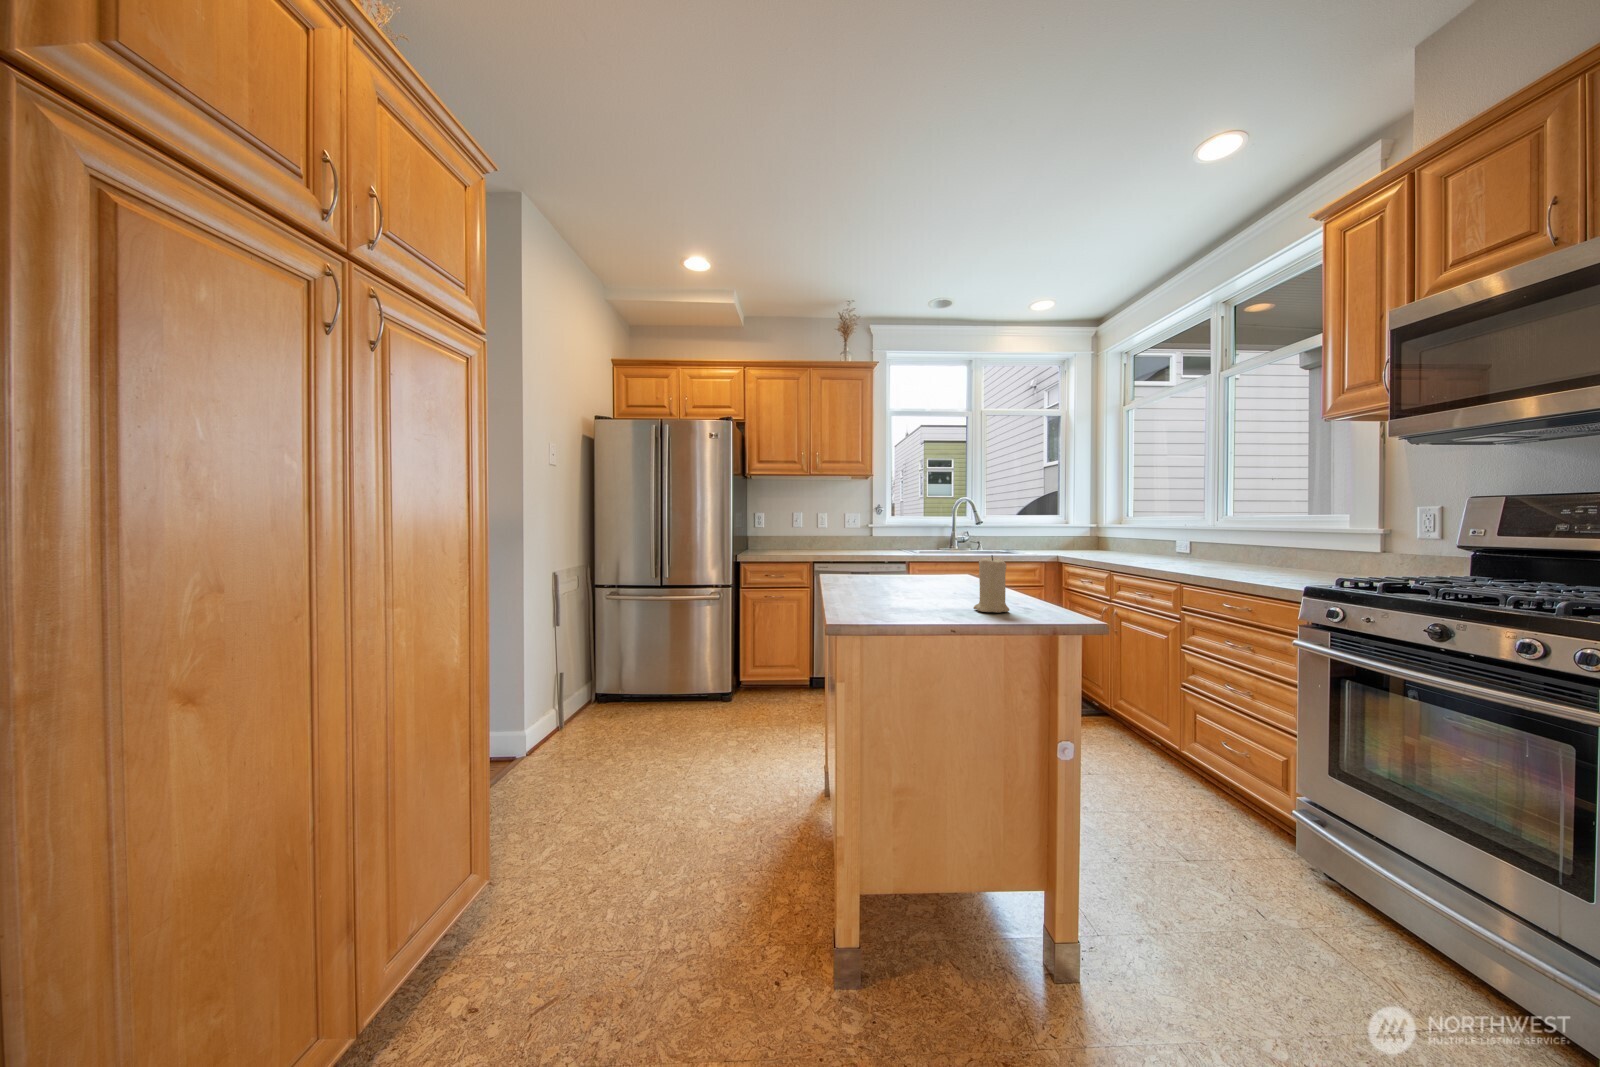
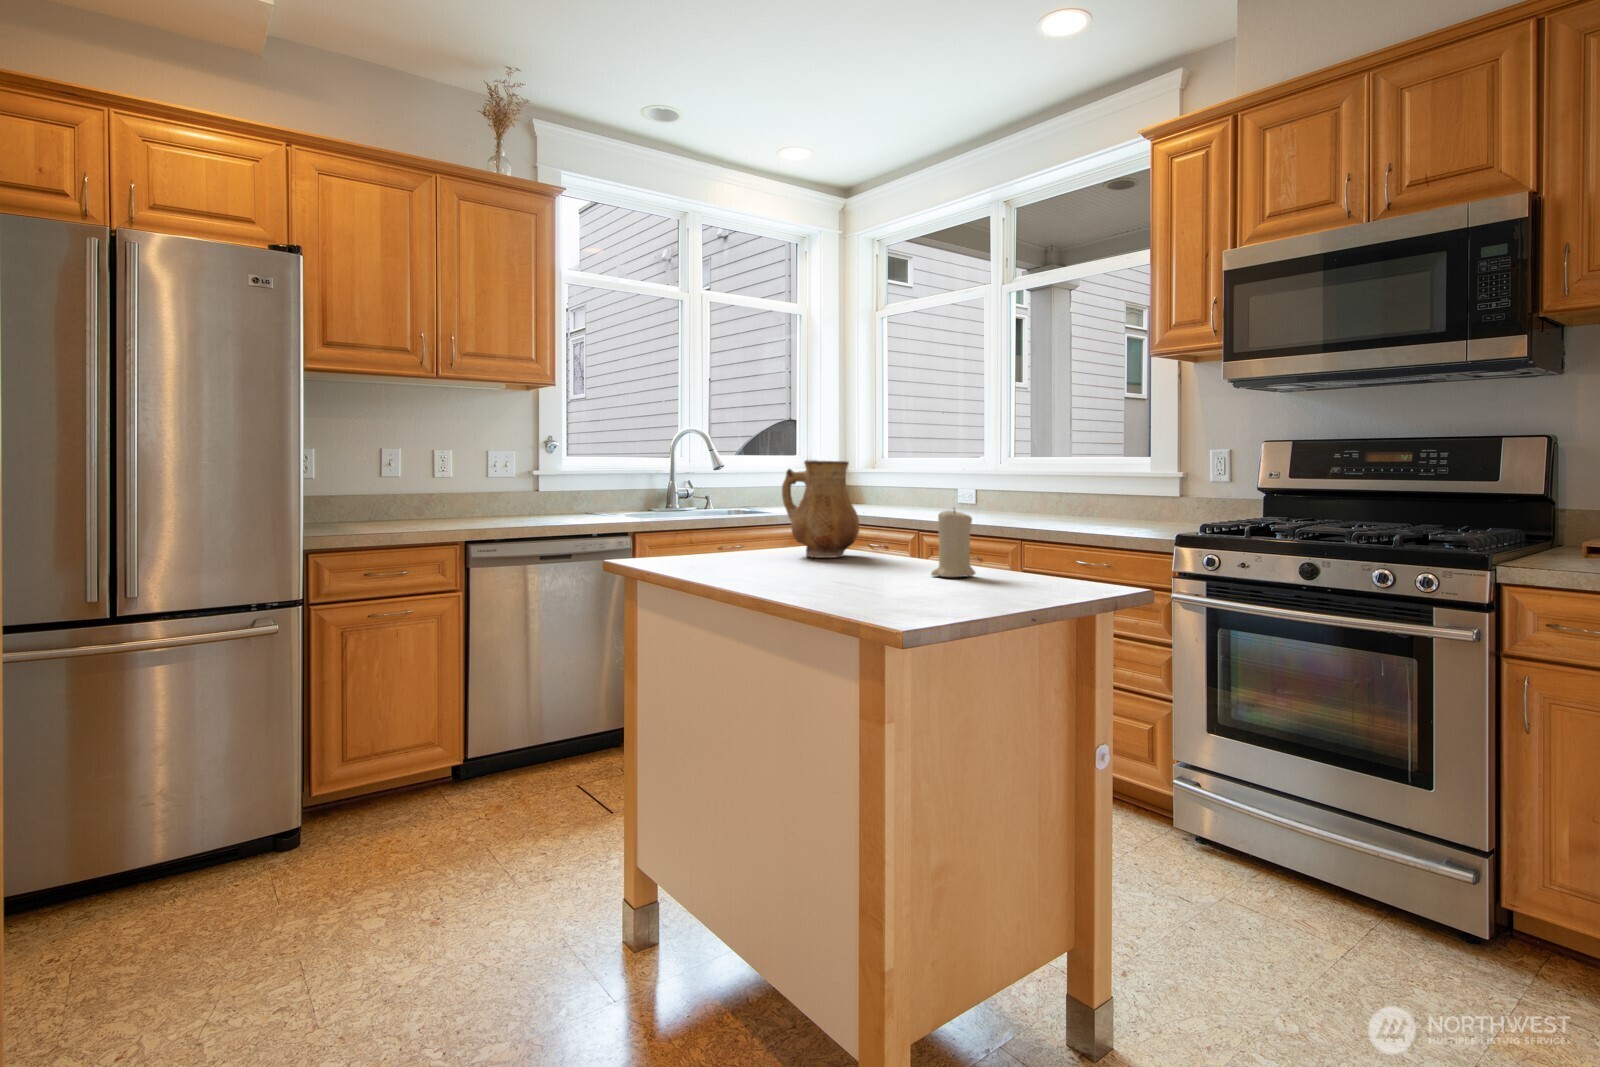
ceramic pitcher: none [916,517,970,589] -> present [782,460,859,558]

